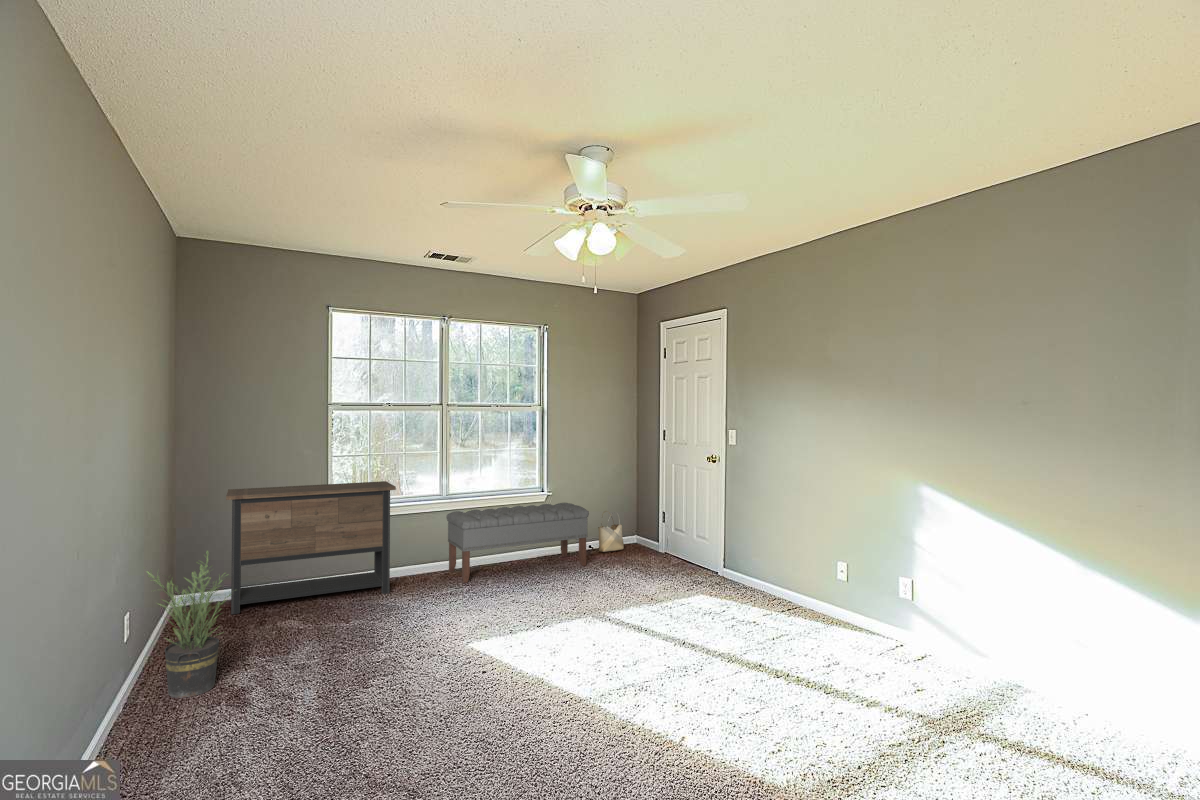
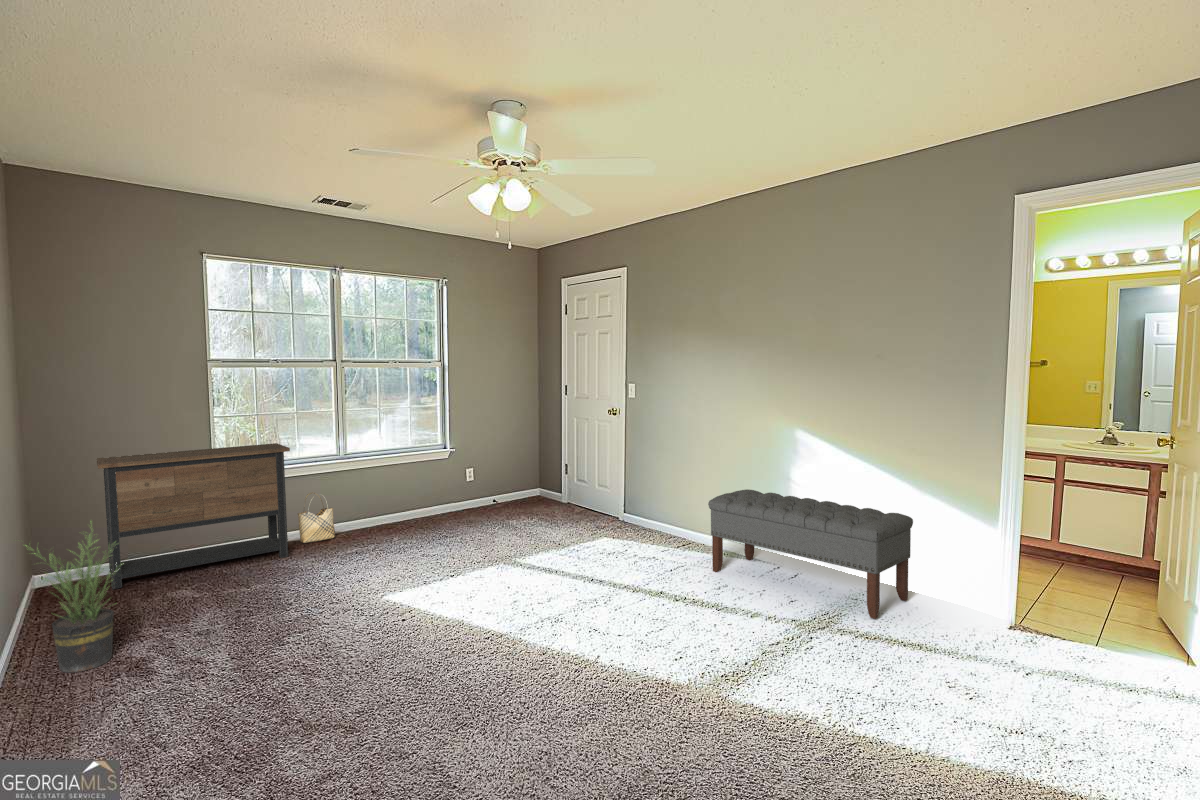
bench: present [446,503,589,583] -> present [708,489,913,619]
woven basket: present [598,511,624,552] -> present [298,493,335,543]

